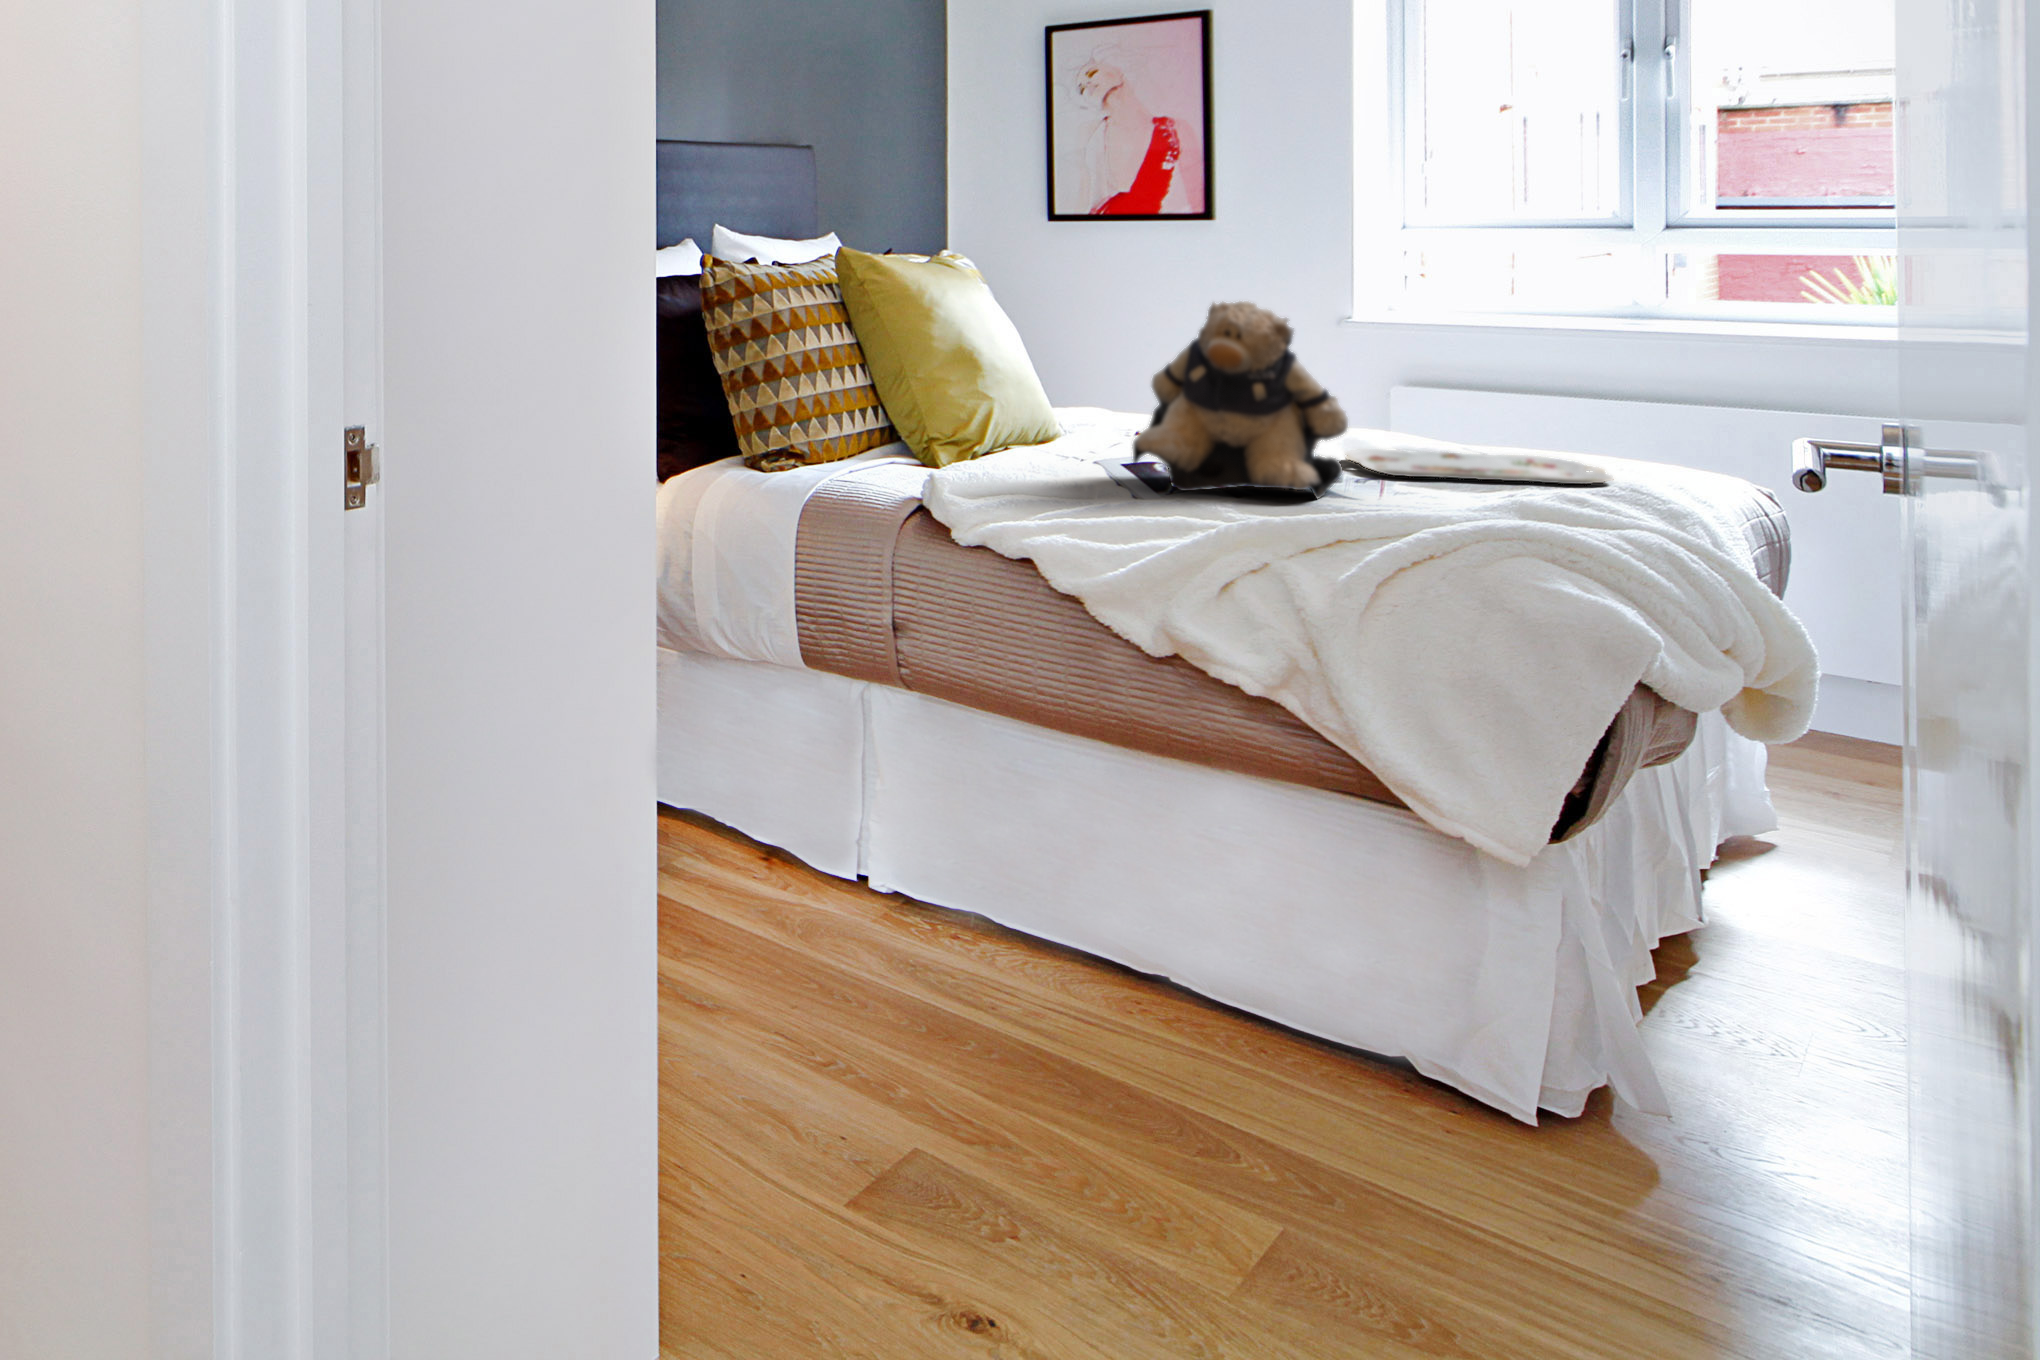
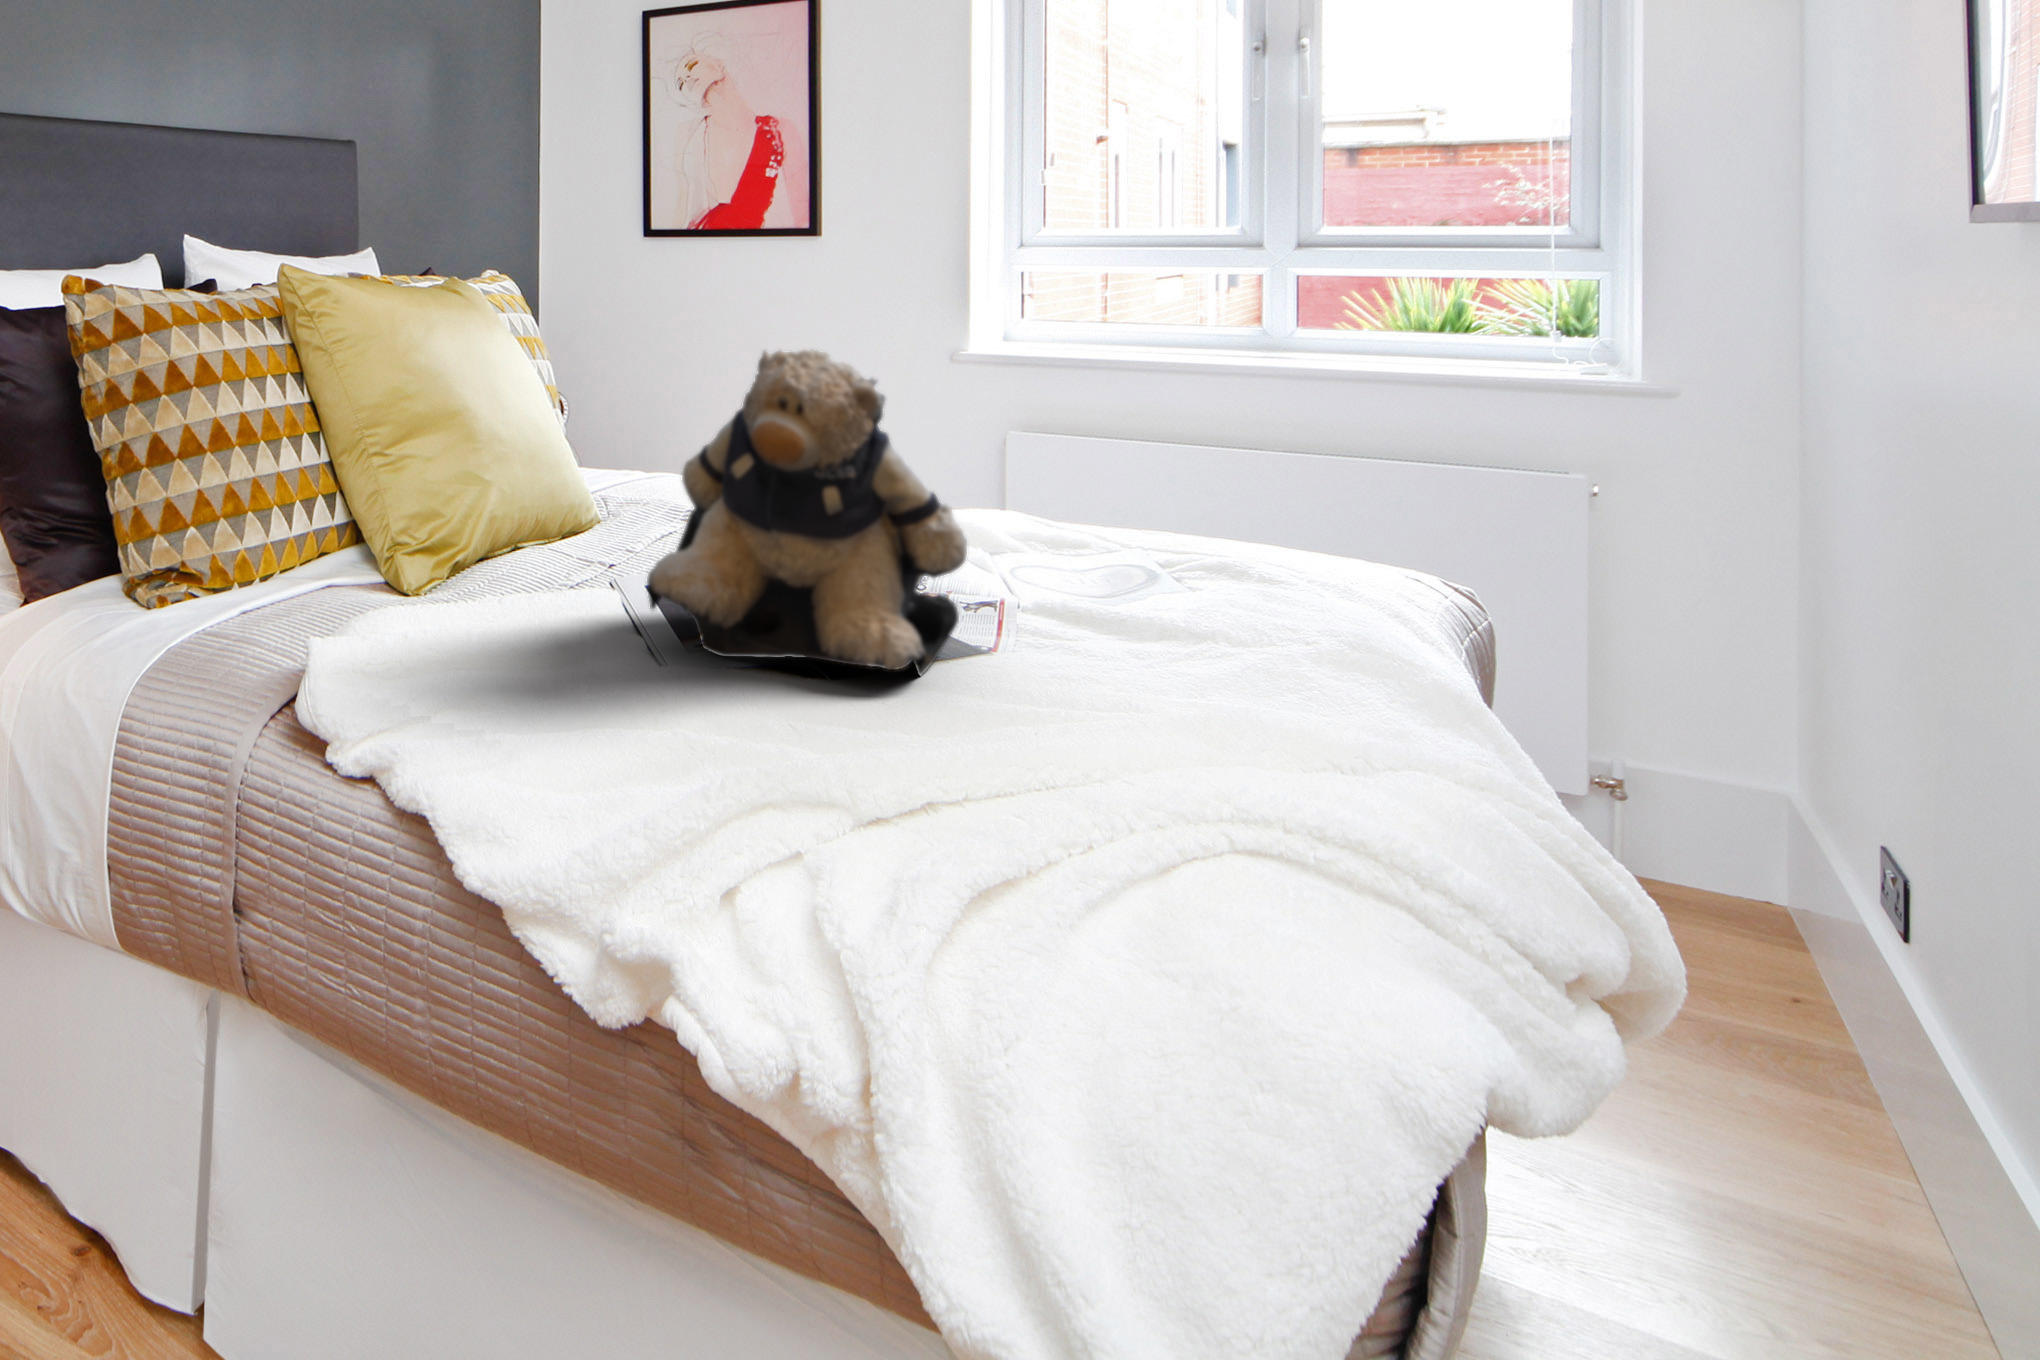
serving tray: present [1346,449,1614,484] -> none [959,549,1335,622]

